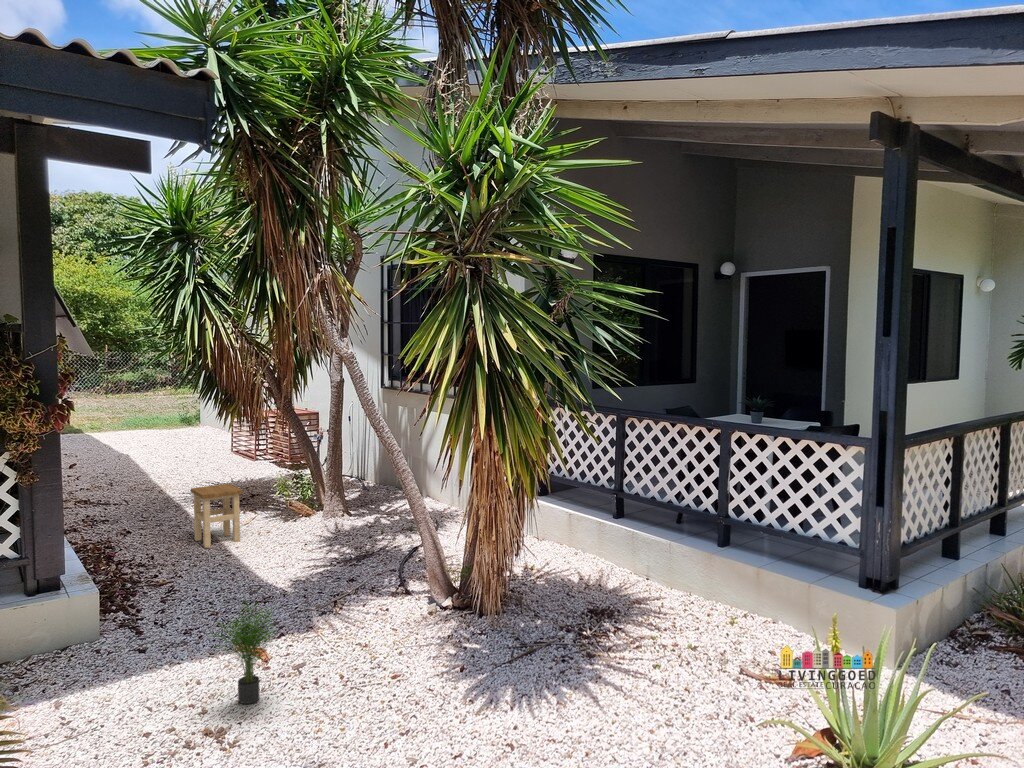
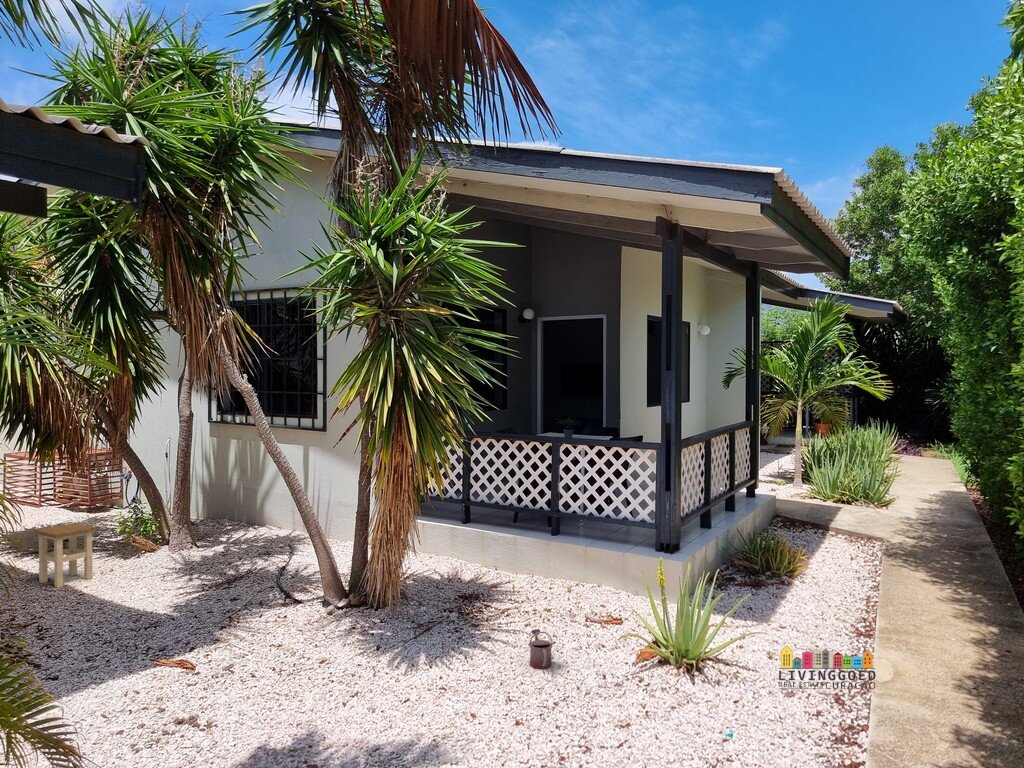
potted plant: present [215,603,272,704] -> none [163,604,234,697]
watering can: none [632,682,666,740] -> present [529,629,553,669]

